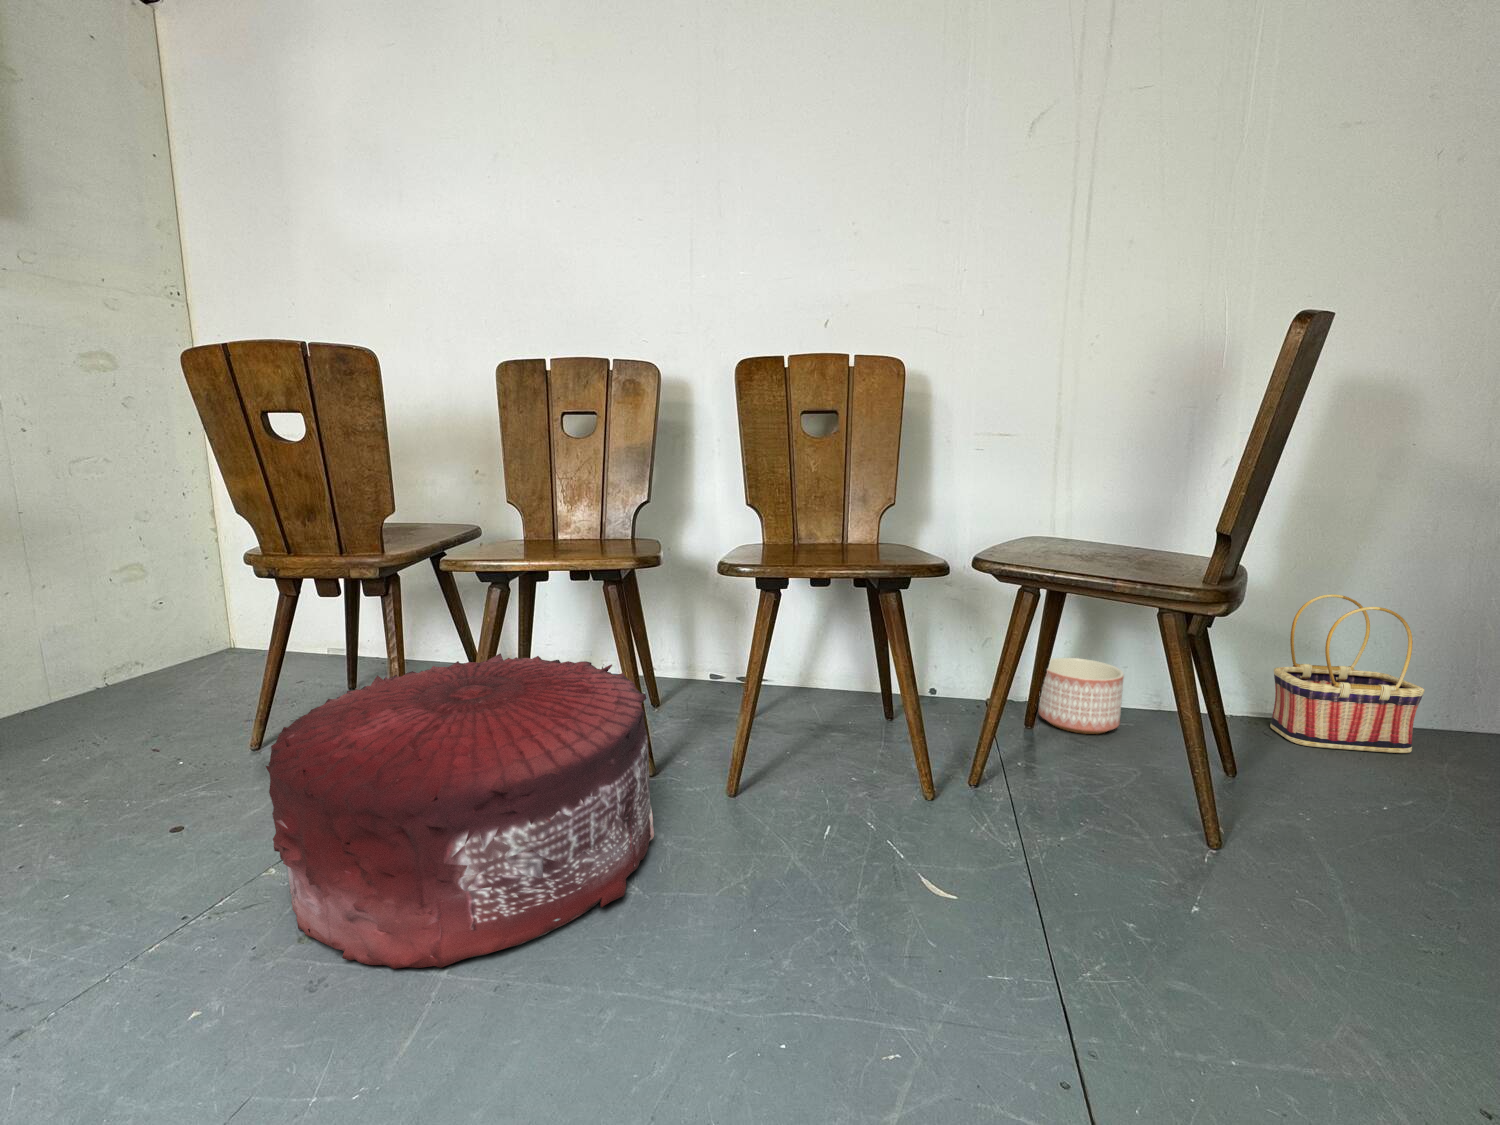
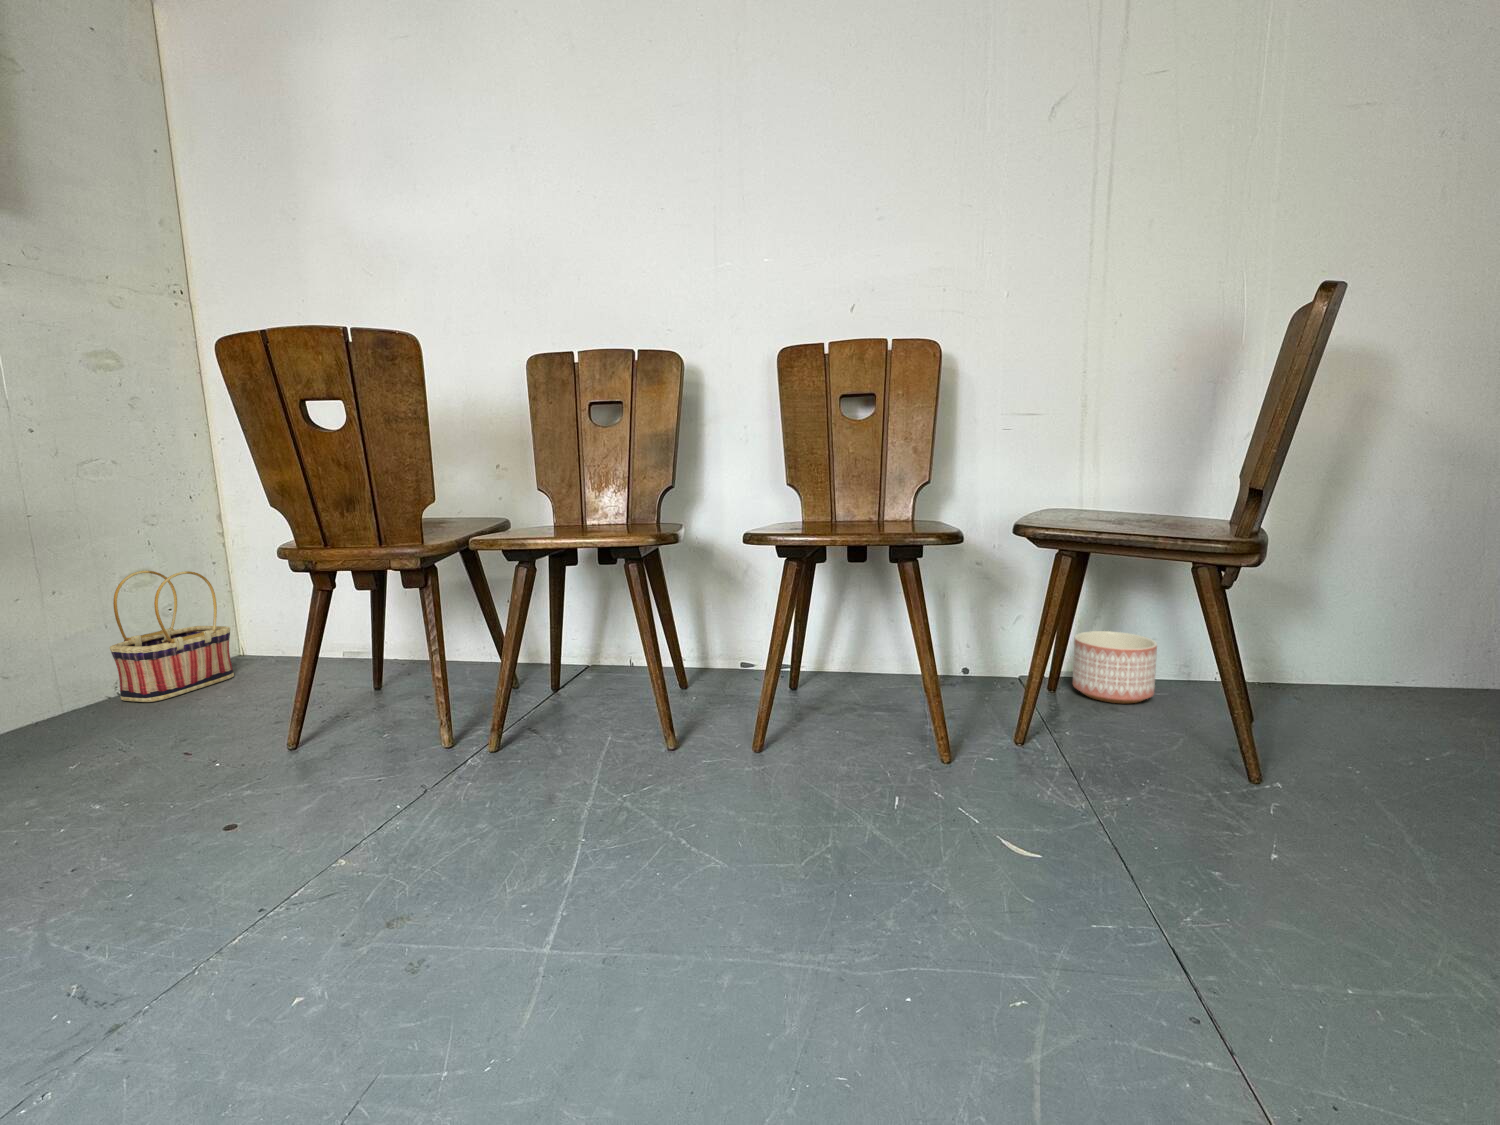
basket: present [1270,594,1425,753] -> present [110,571,234,702]
pouf: present [266,653,654,969] -> none [345,638,727,947]

